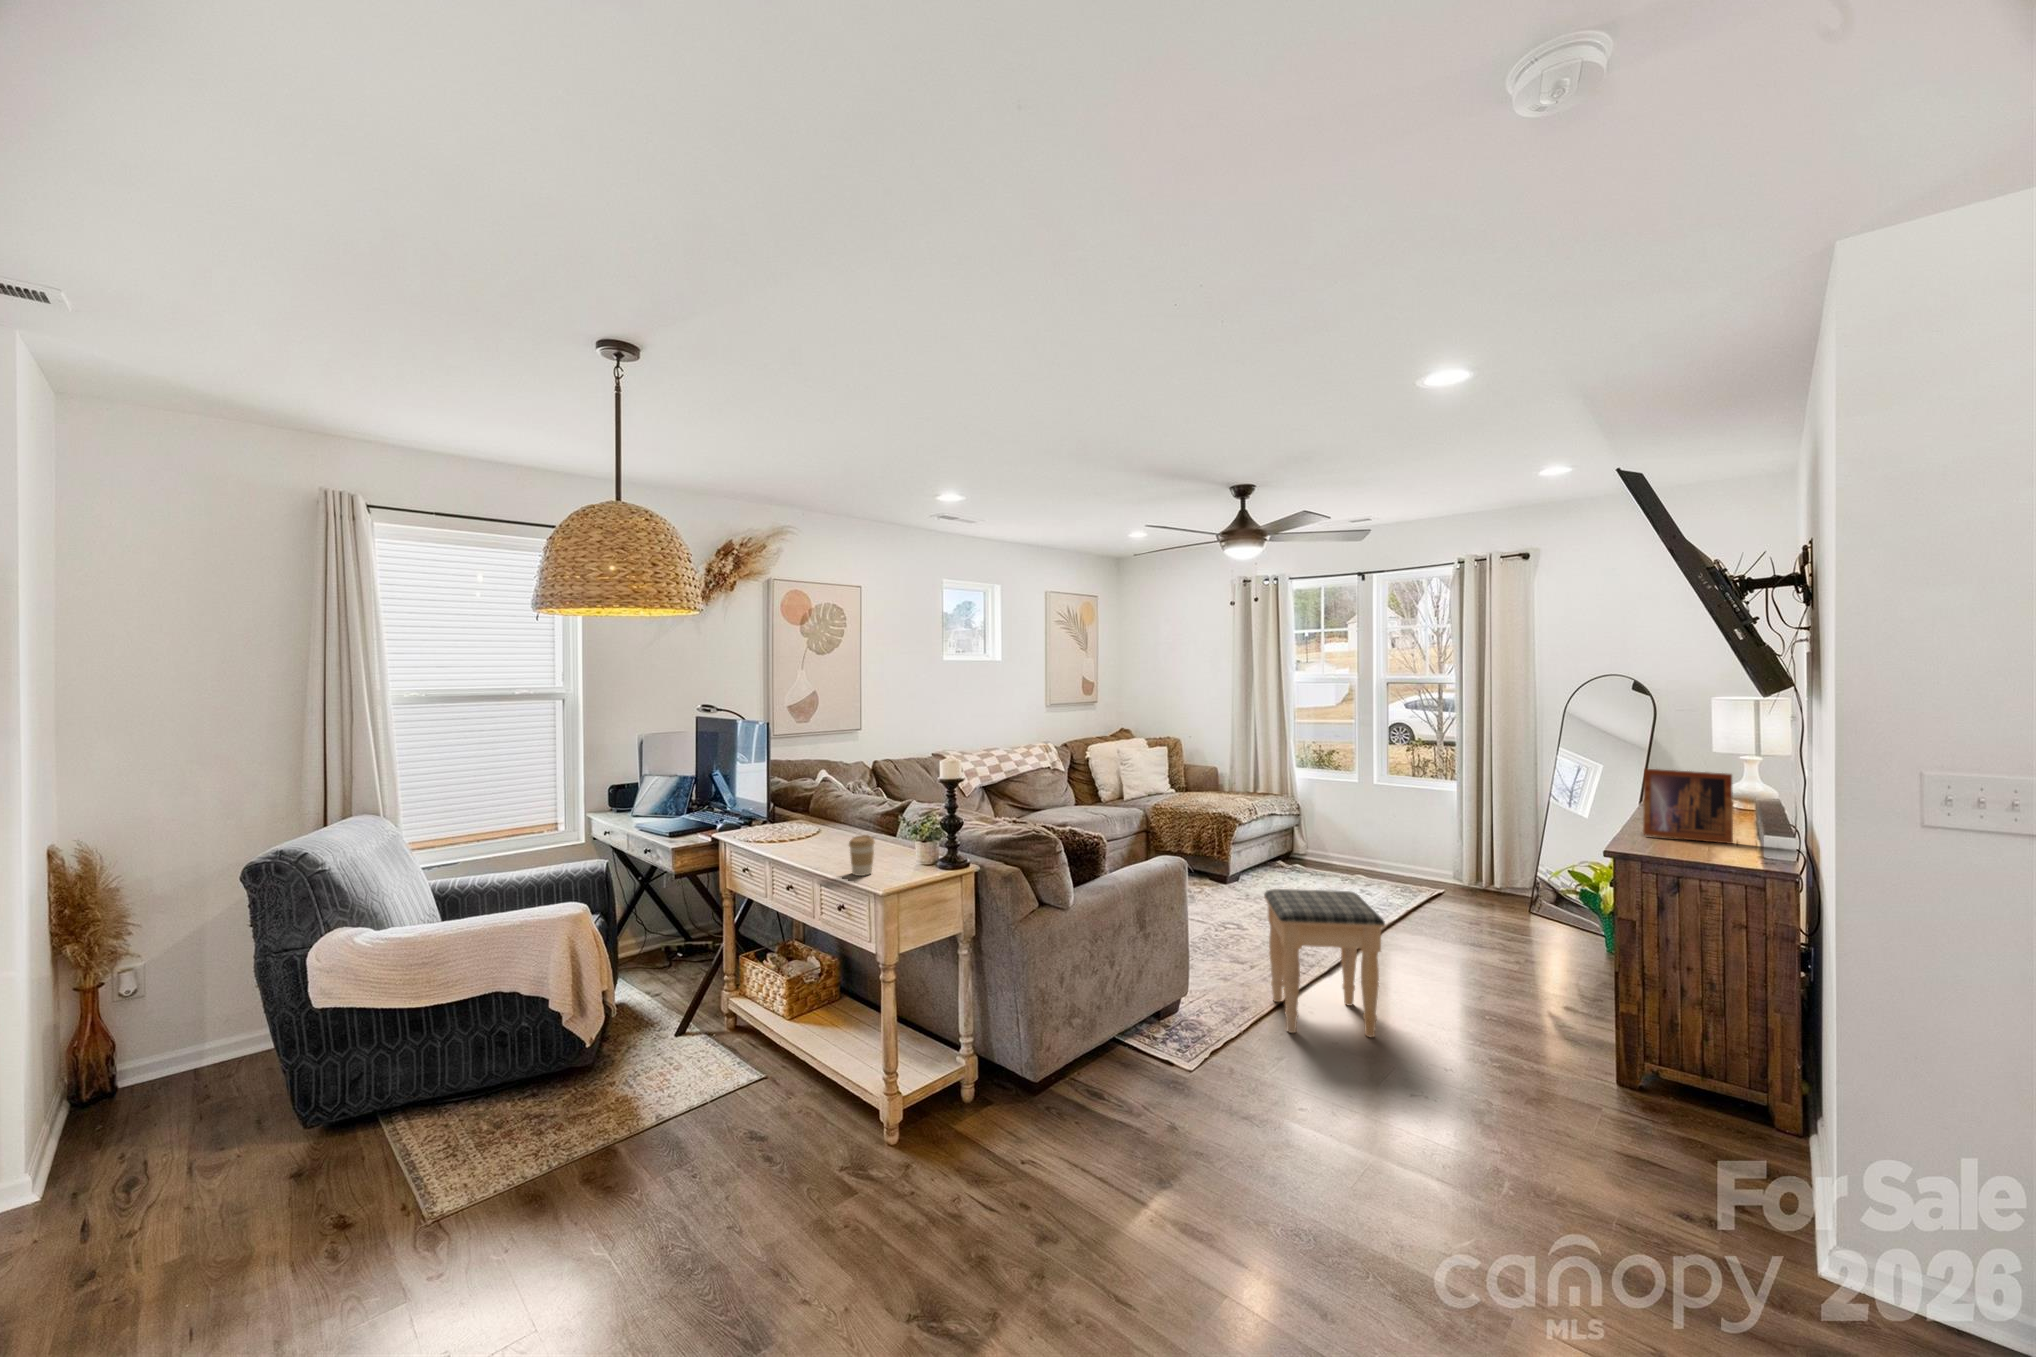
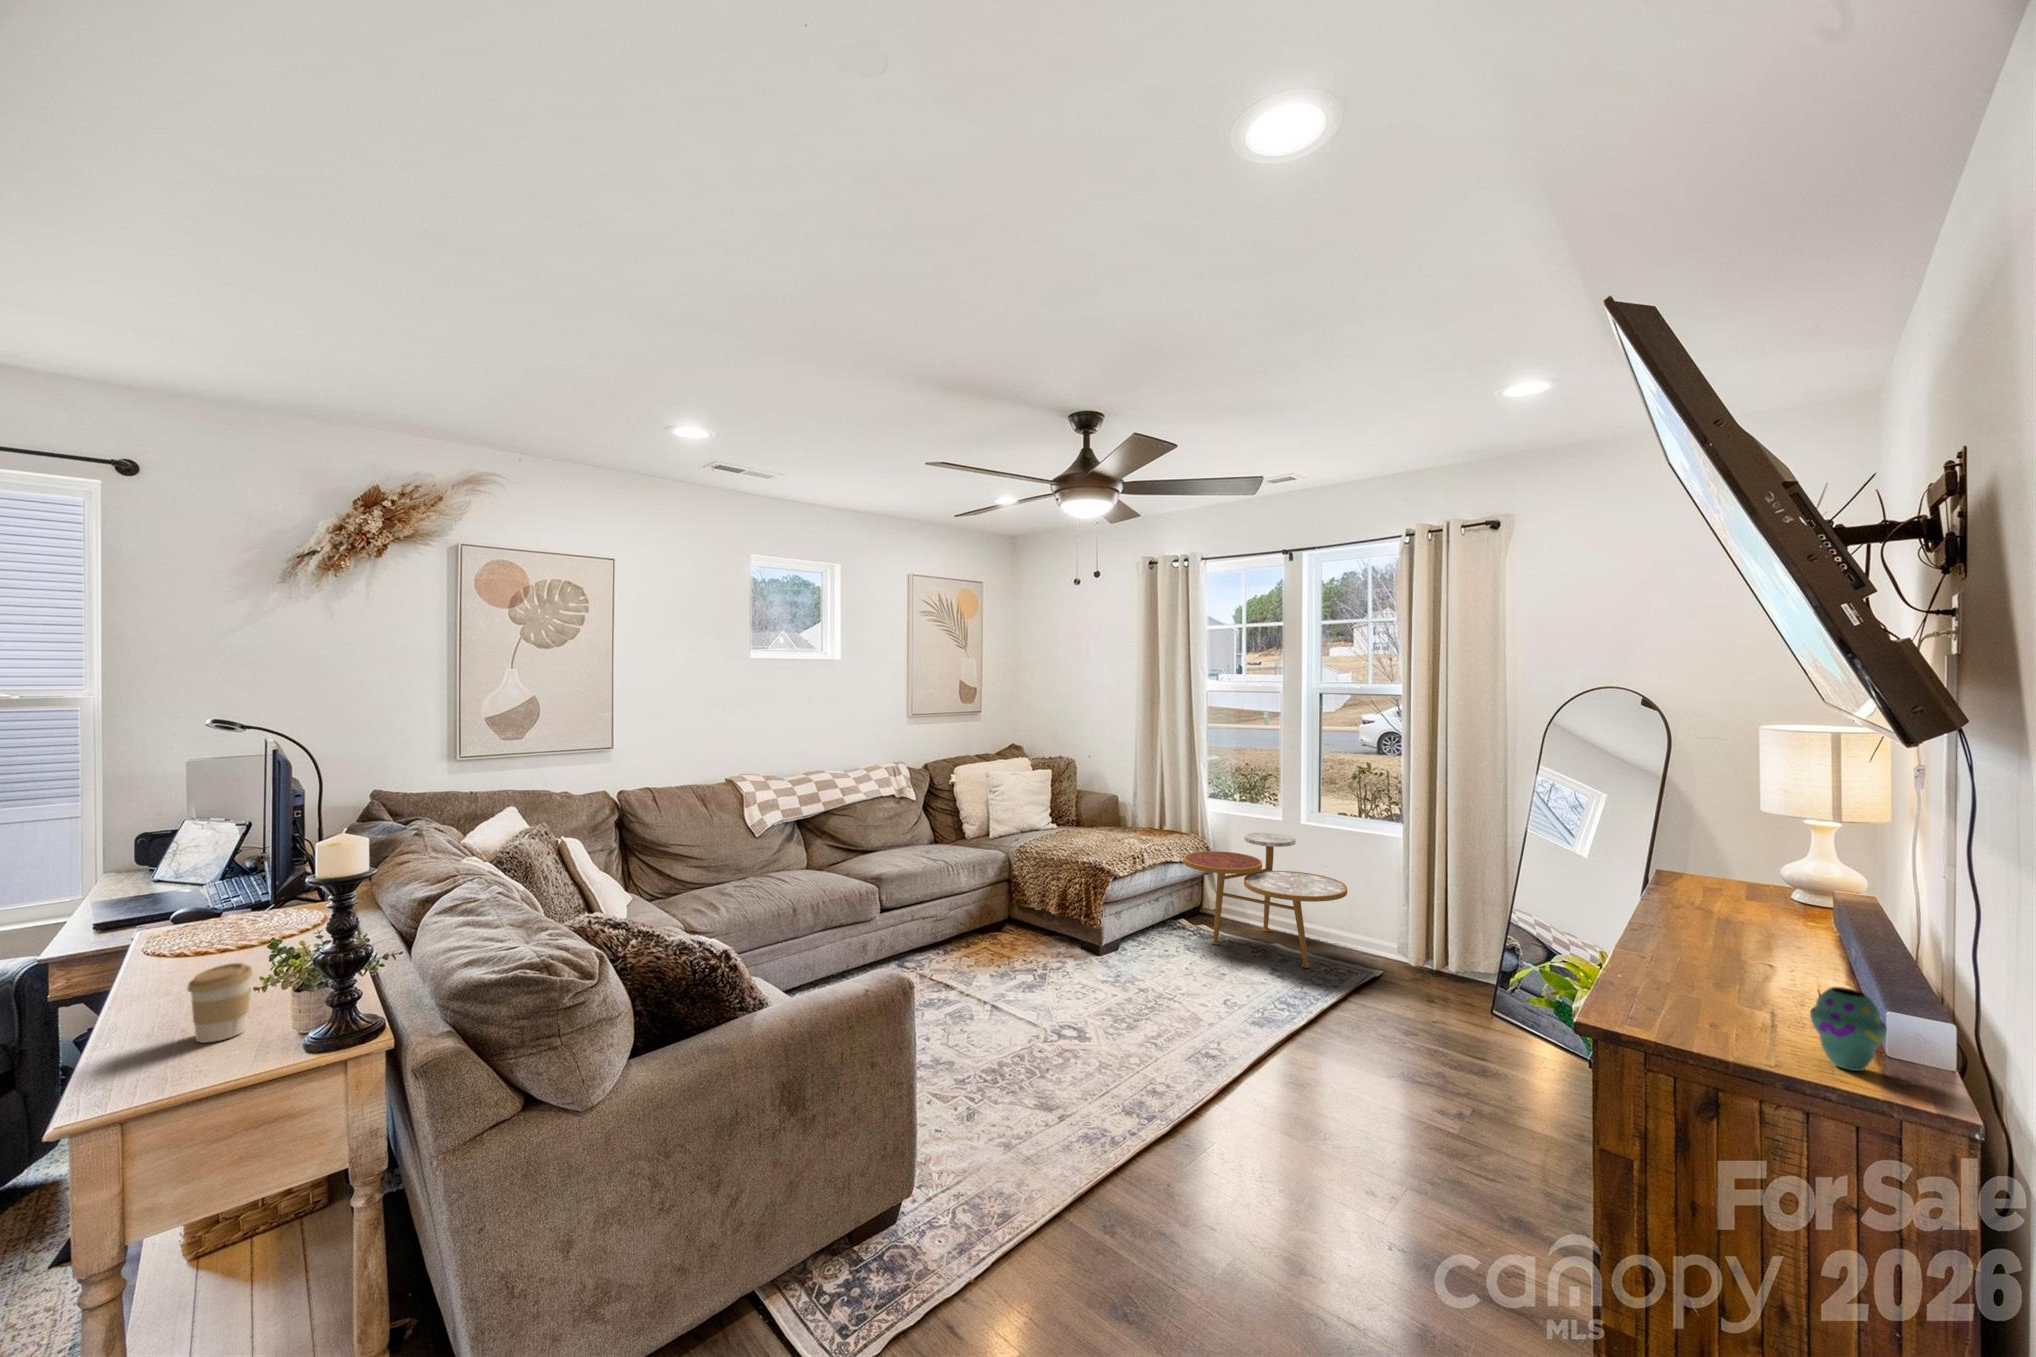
picture frame: present [1643,769,1733,844] -> none [1648,852,1812,1002]
side table: none [1286,792,1417,889] -> present [1183,833,1347,968]
vase: none [1725,821,1761,860] -> present [1810,987,1887,1071]
footstool: present [1264,889,1385,1037] -> none [1037,1018,1209,1295]

